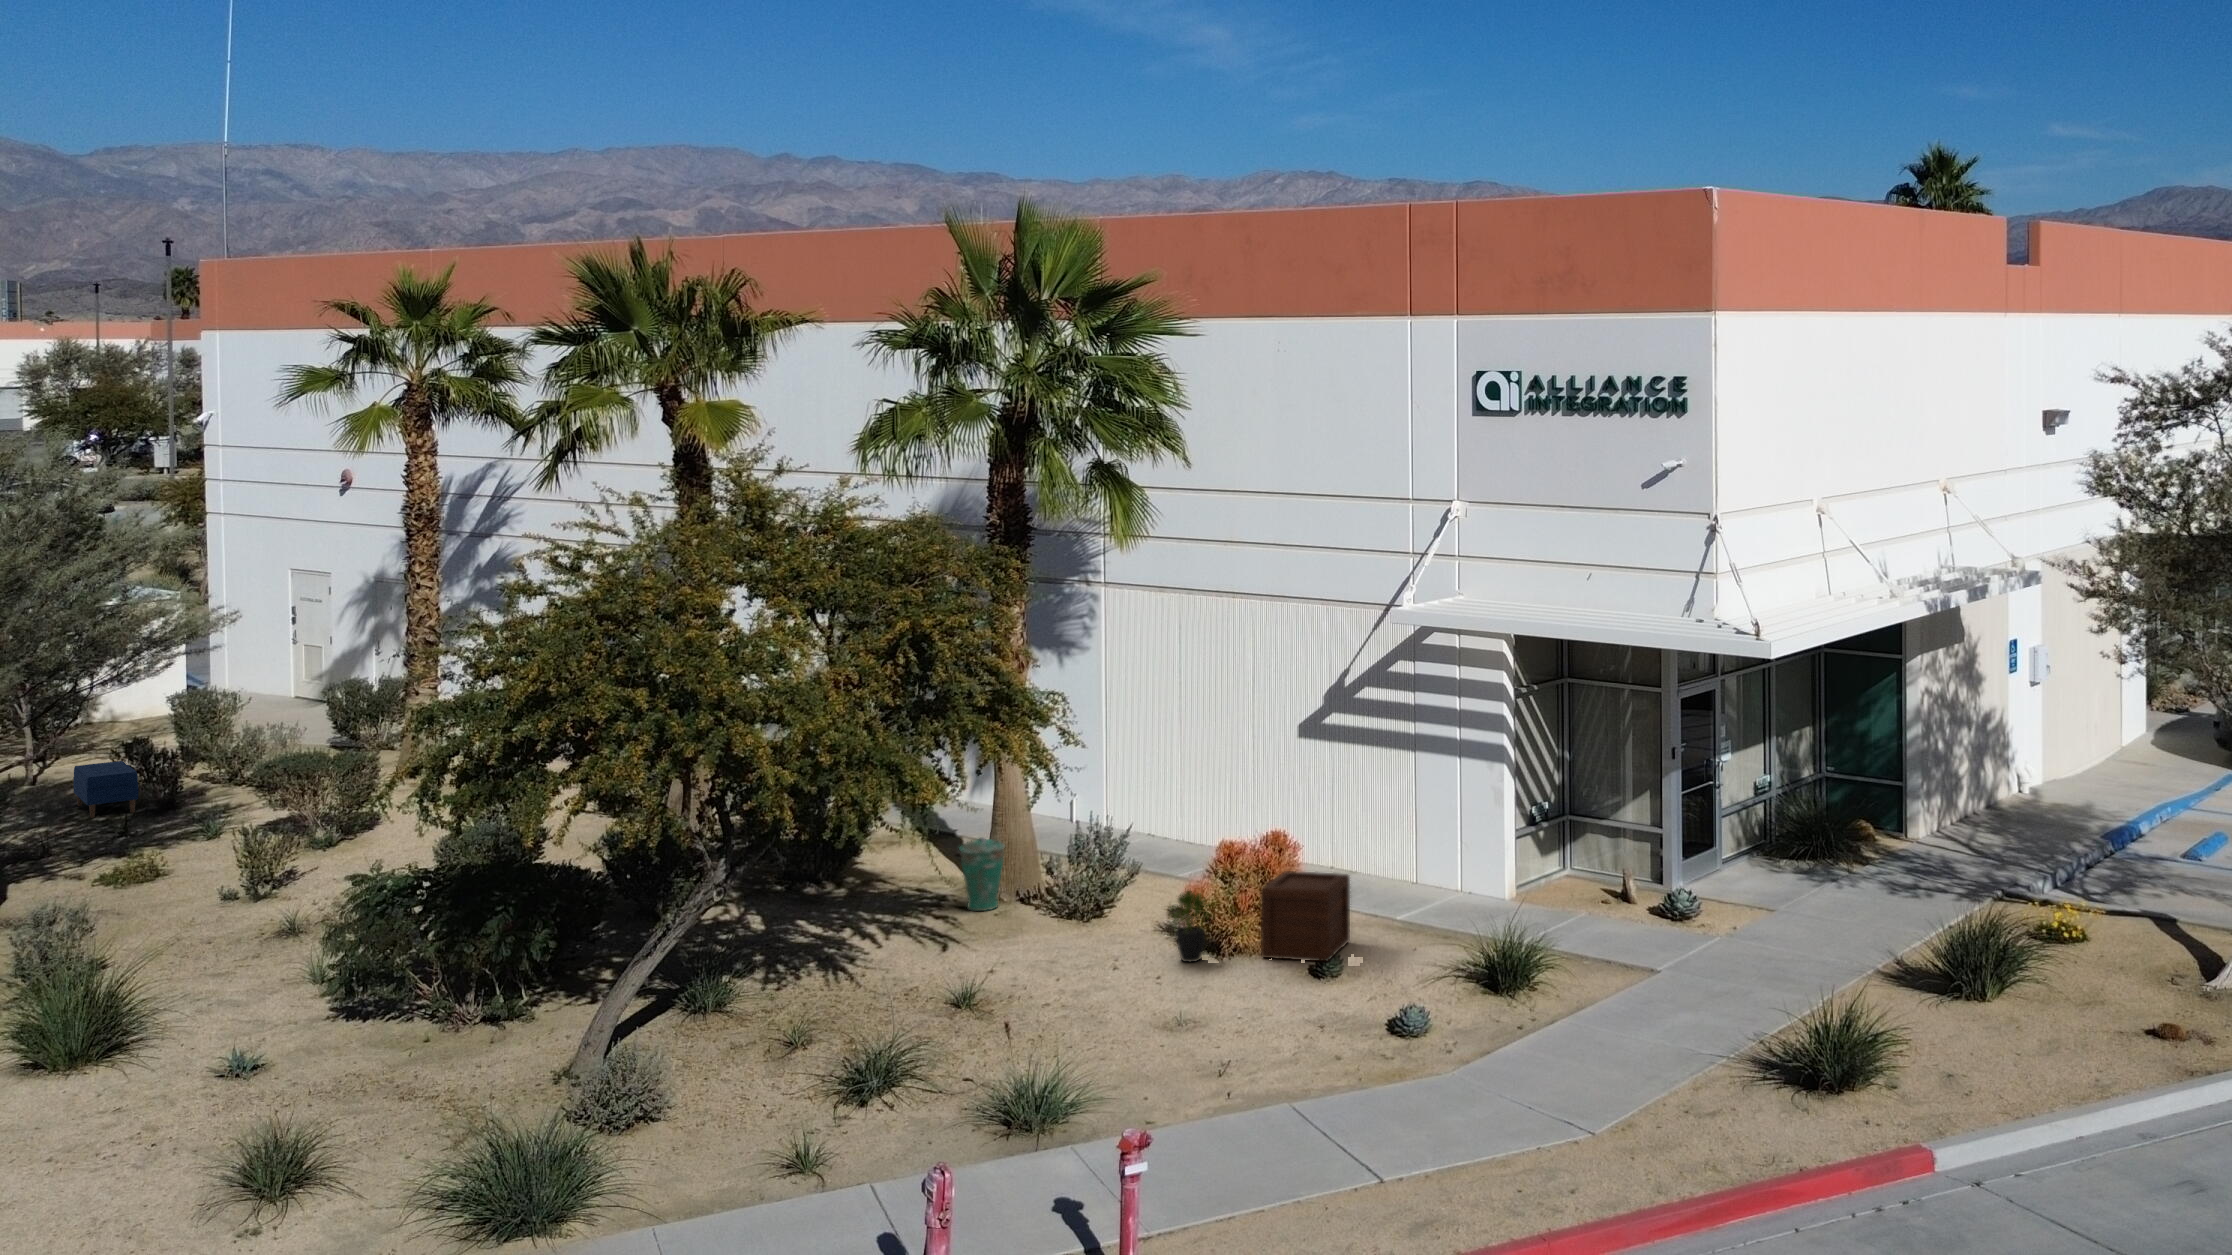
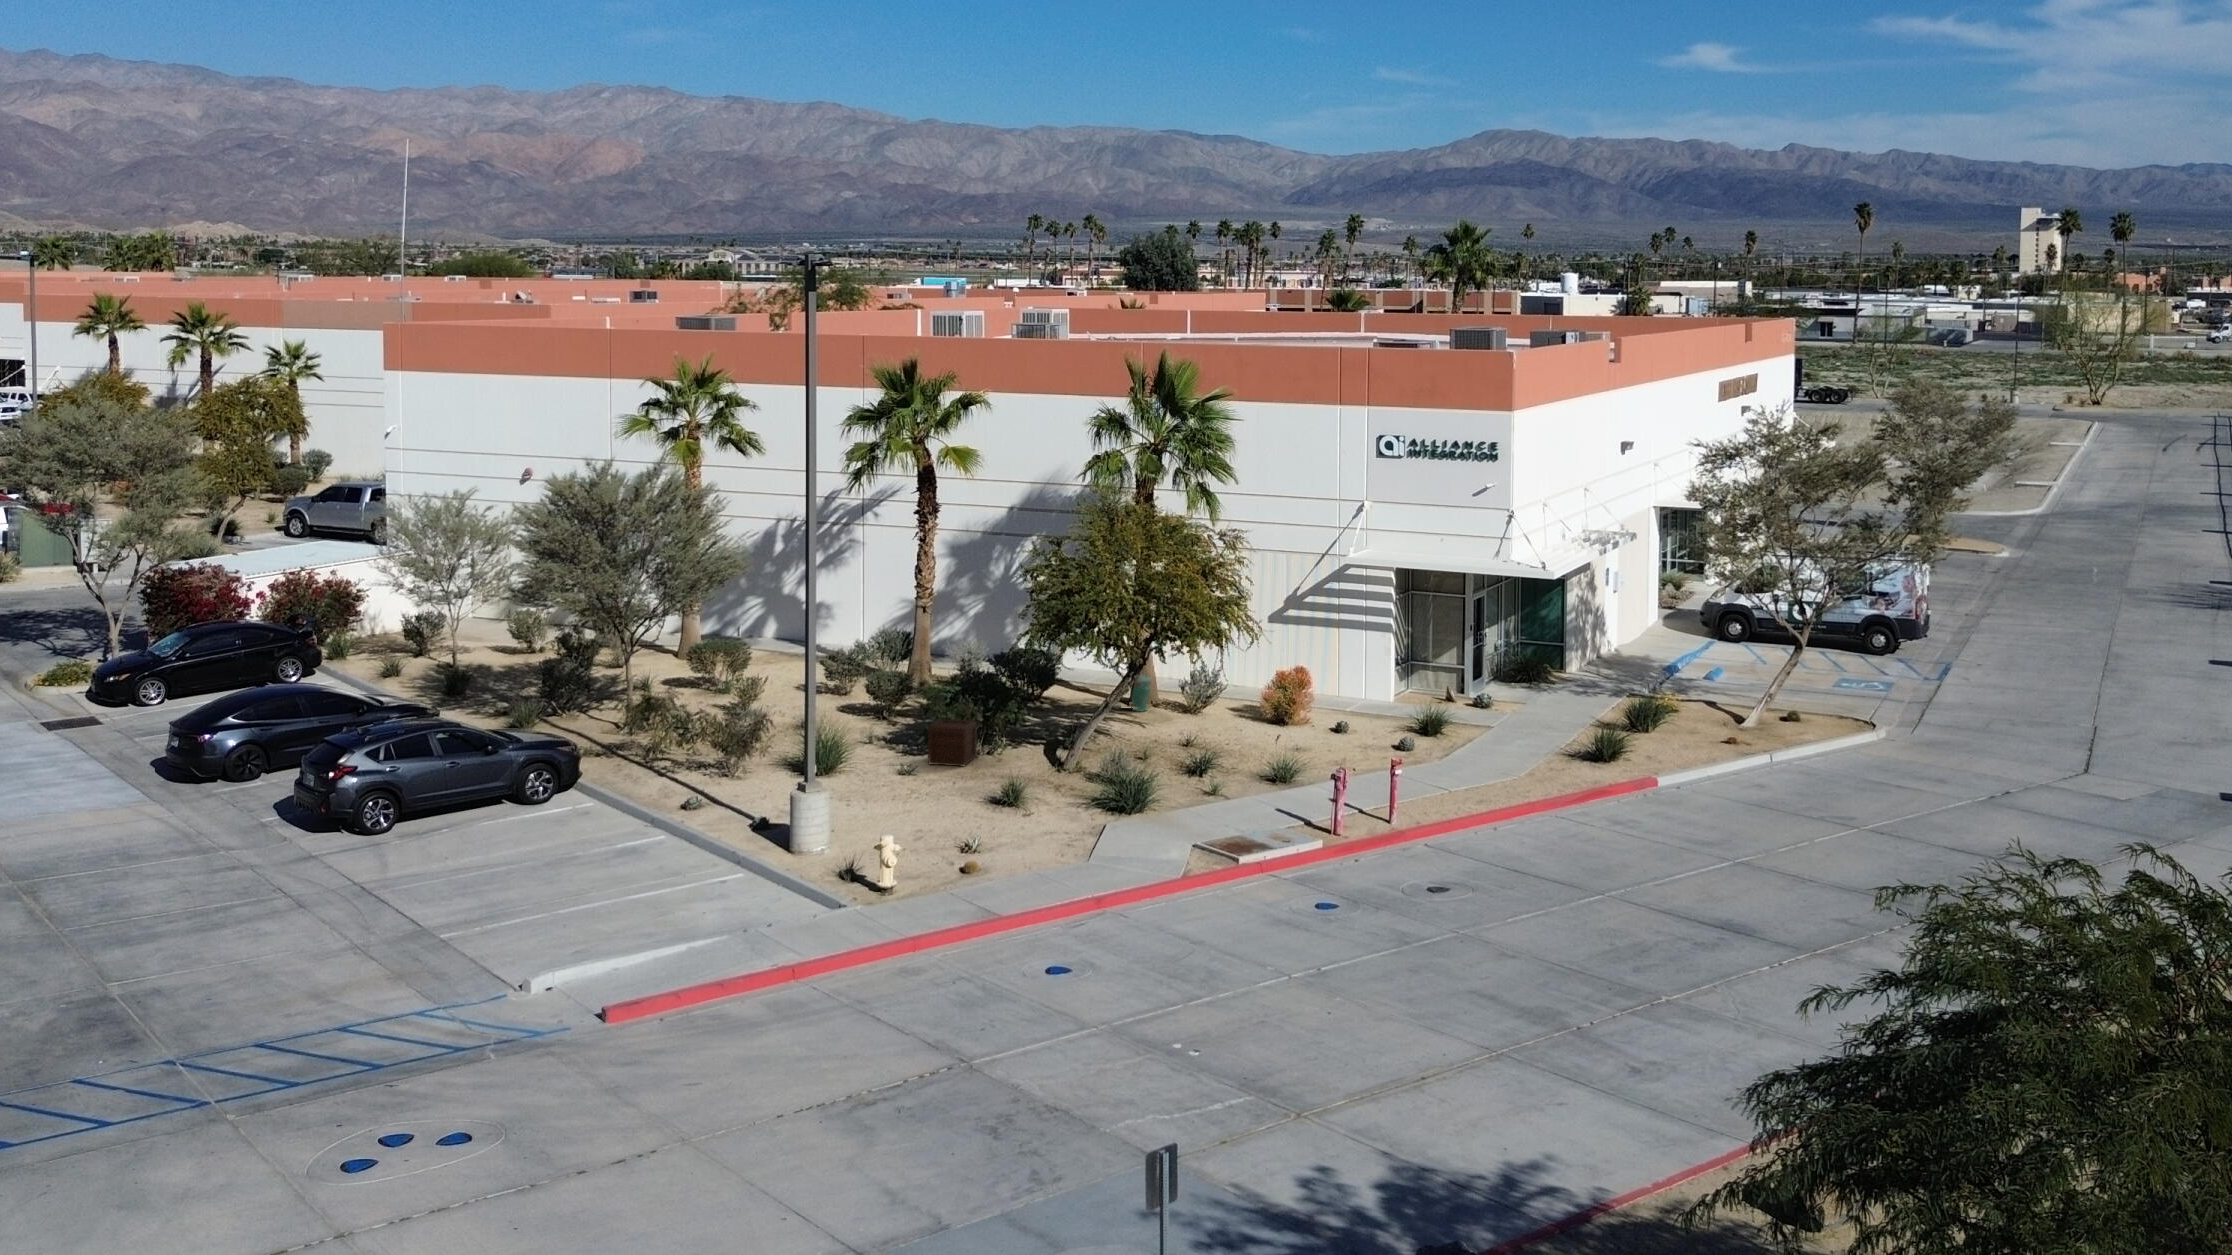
bench: present [73,761,138,818] -> none [495,645,547,678]
wooden crate: present [1260,871,1350,961] -> present [928,719,977,766]
potted plant: present [1170,891,1208,962] -> none [1266,694,1288,729]

